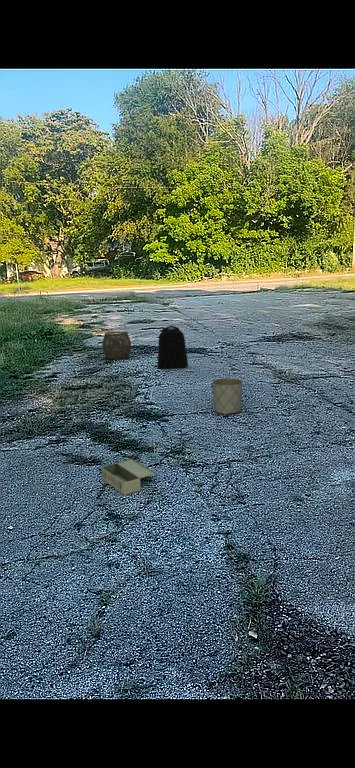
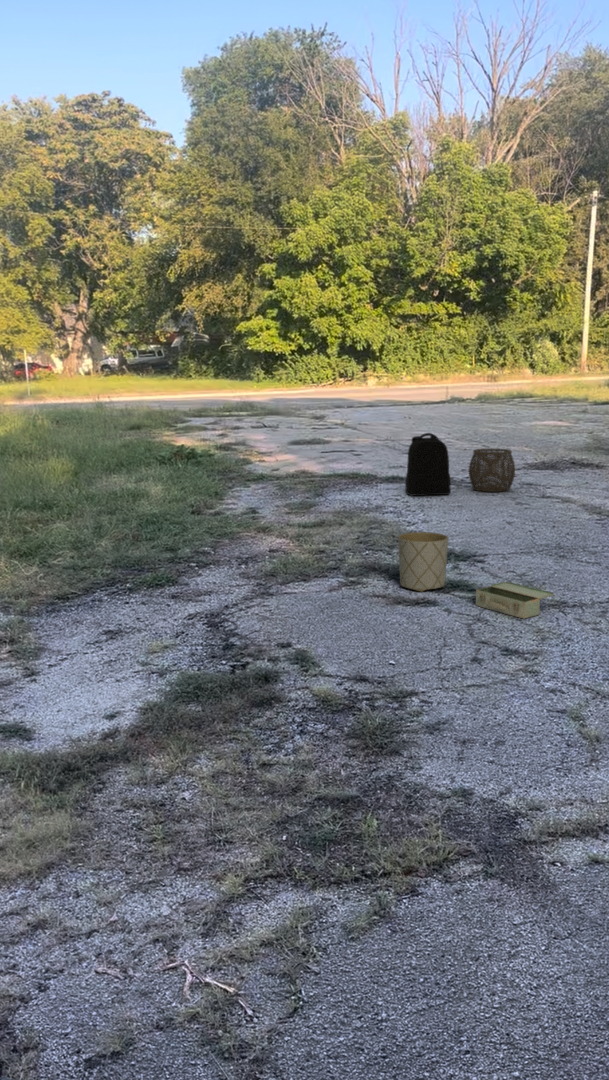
woven basket: present [102,331,131,359] -> present [469,448,515,492]
planter: present [212,379,242,415] -> present [398,532,448,592]

